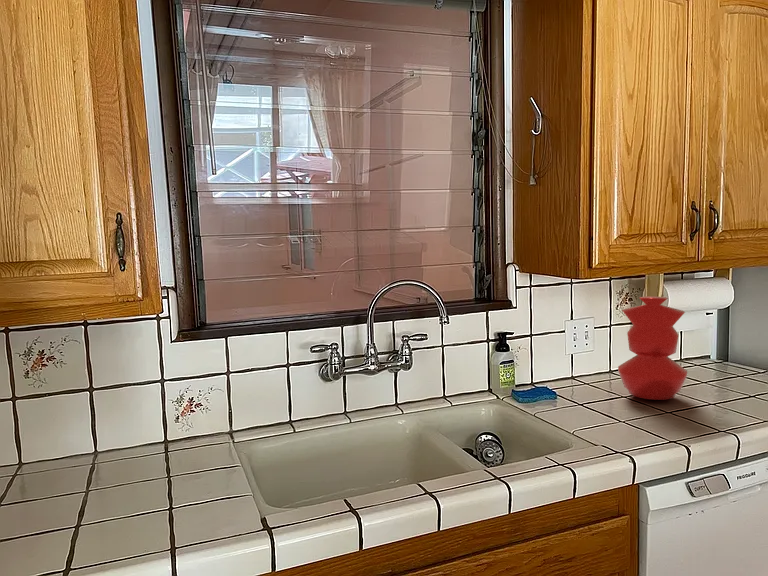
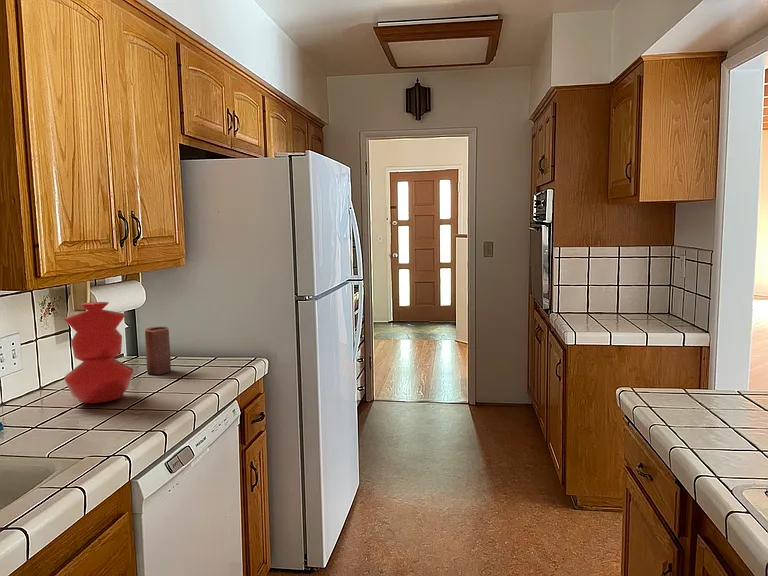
candle: none [719,332,750,386] -> present [145,327,171,375]

